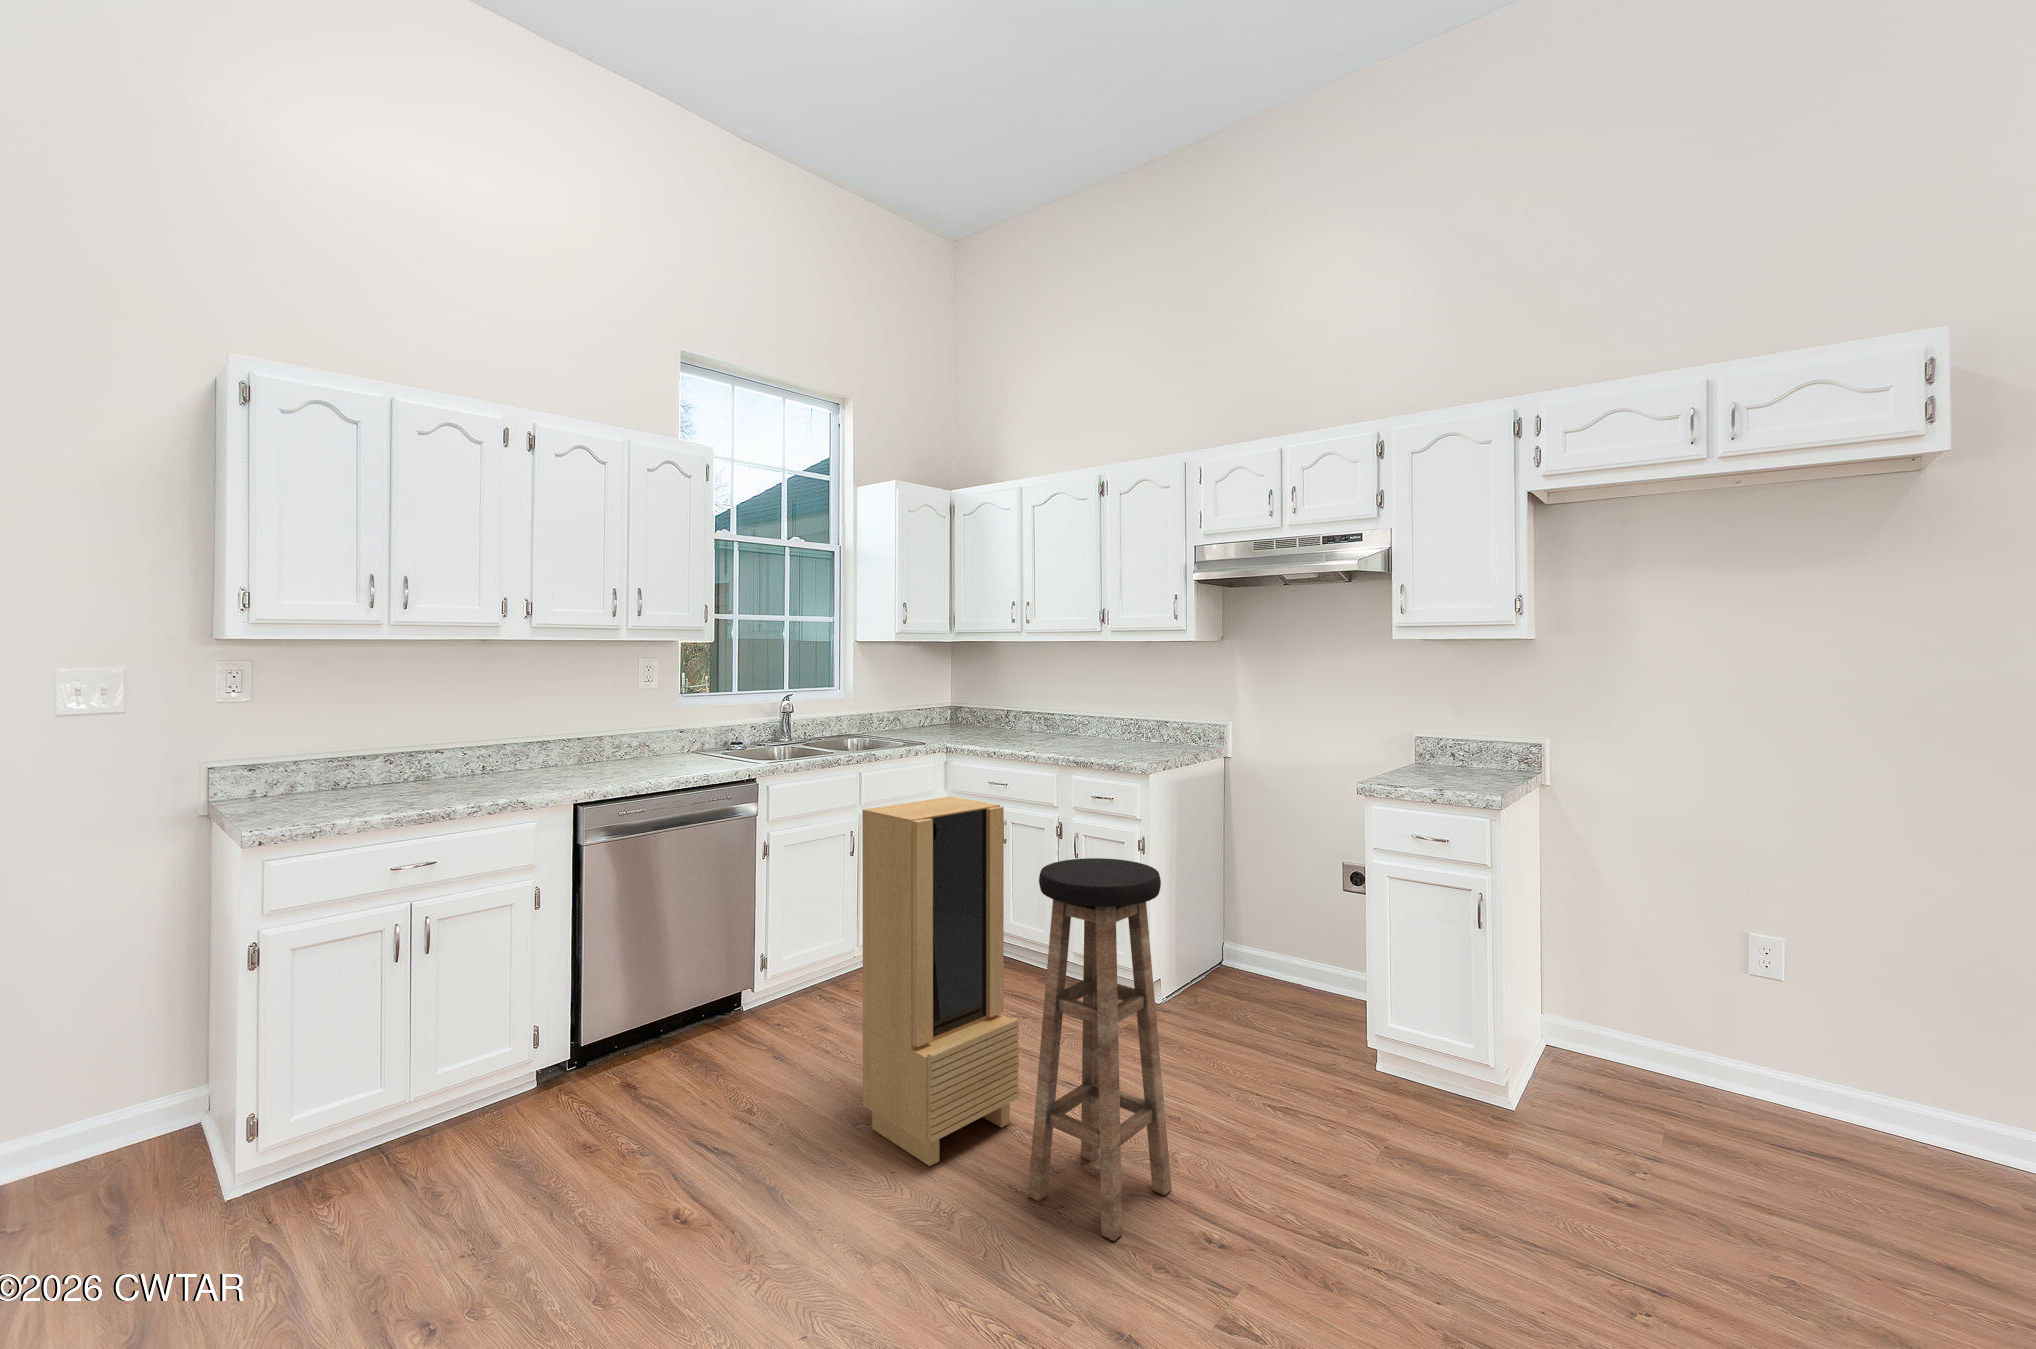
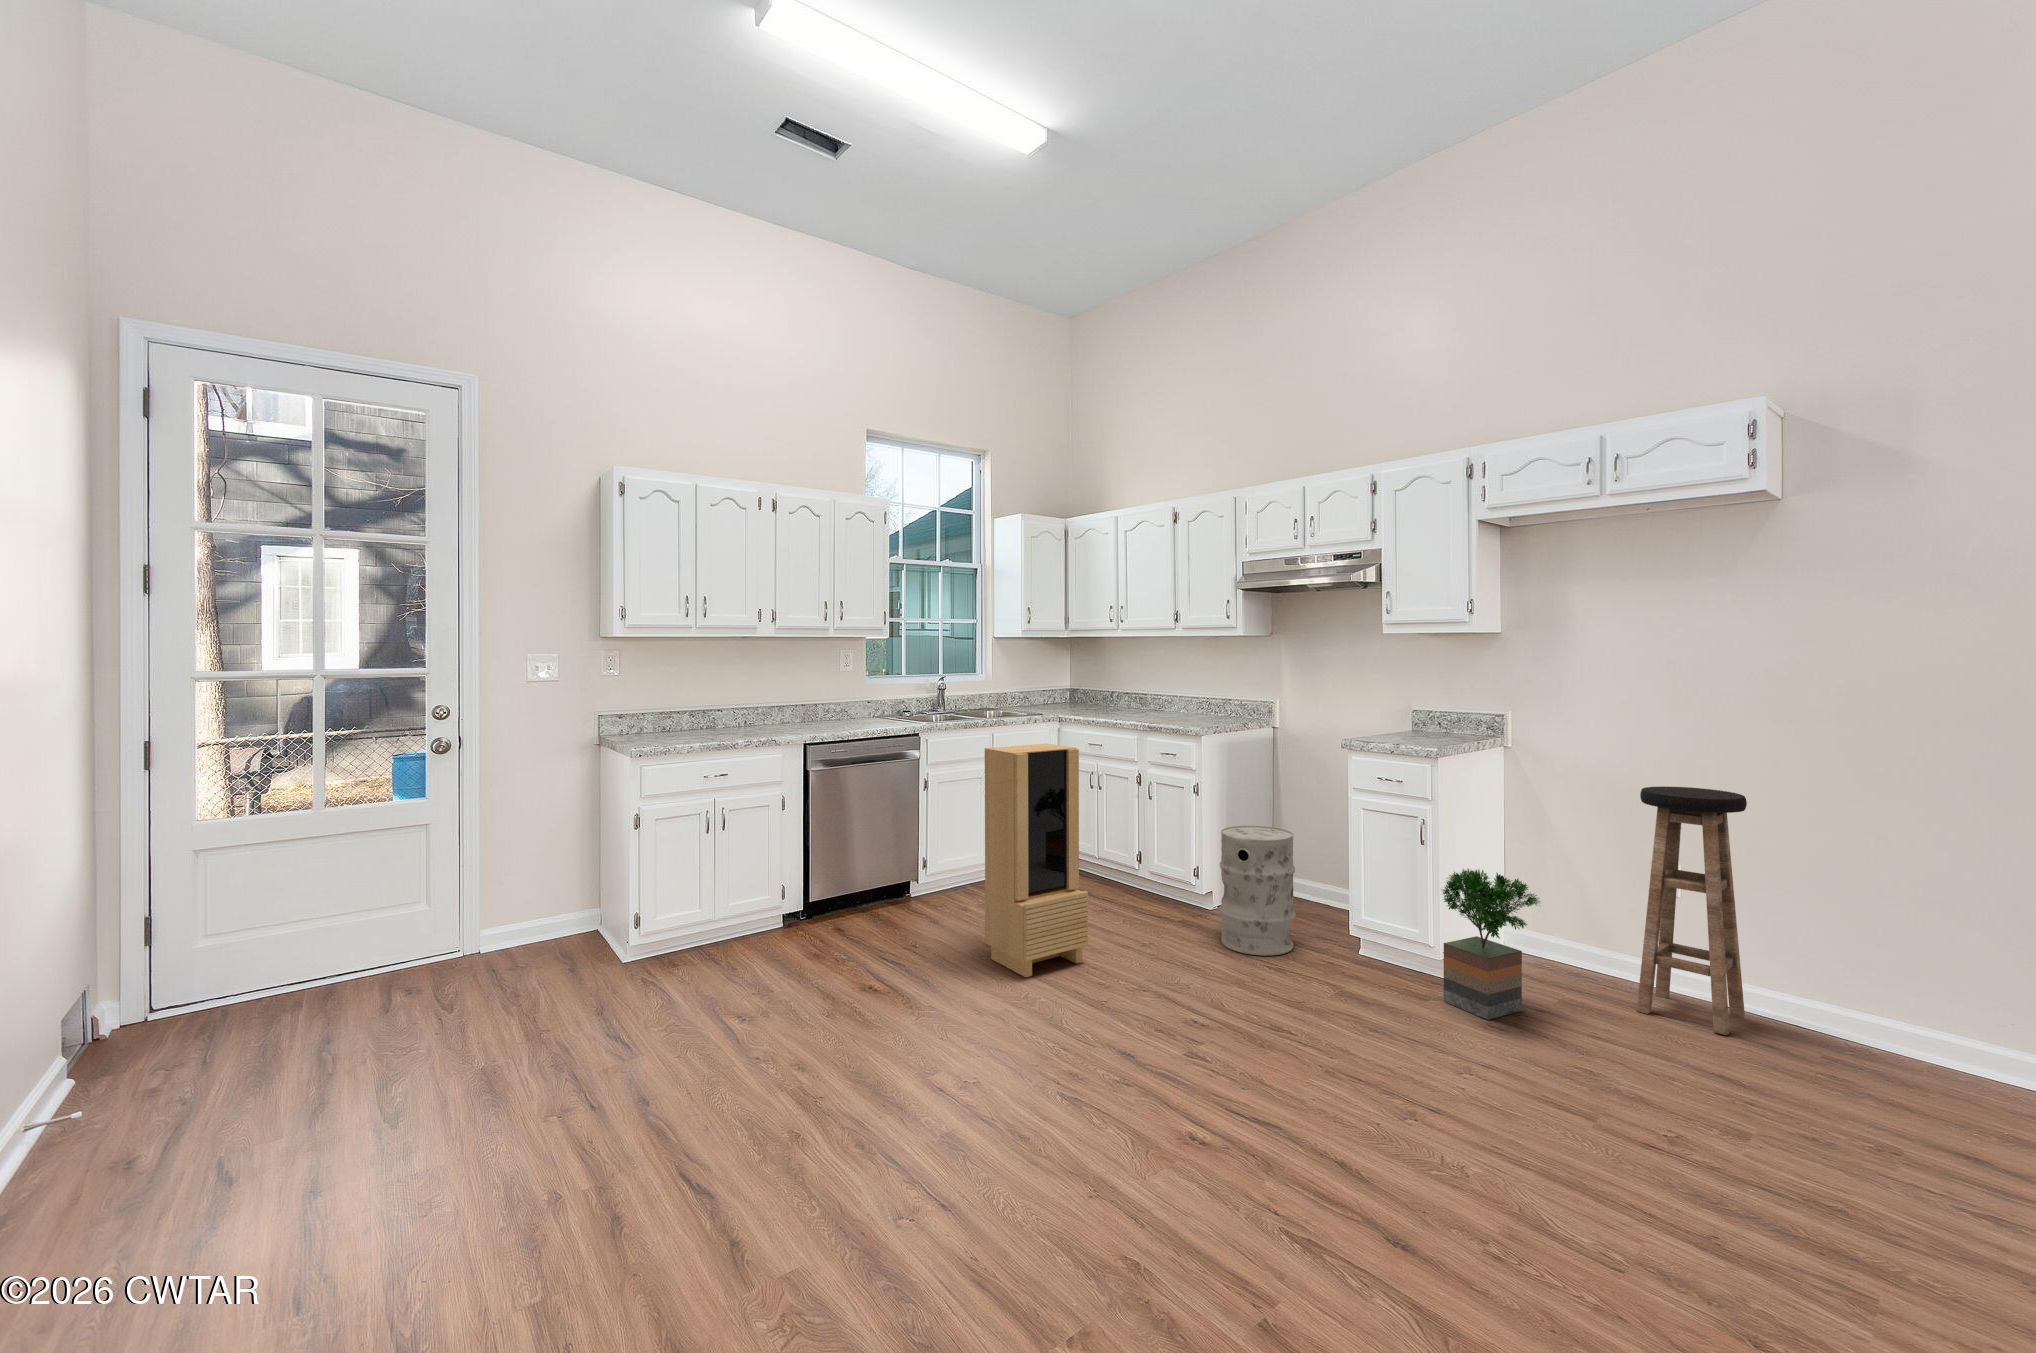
bar stool: present [1028,858,1172,1241] -> present [1637,787,1747,1035]
trash can: none [1188,899,1292,1087] -> present [1219,826,1296,956]
potted tree: none [1516,966,1664,1192] -> present [1443,869,1540,1020]

